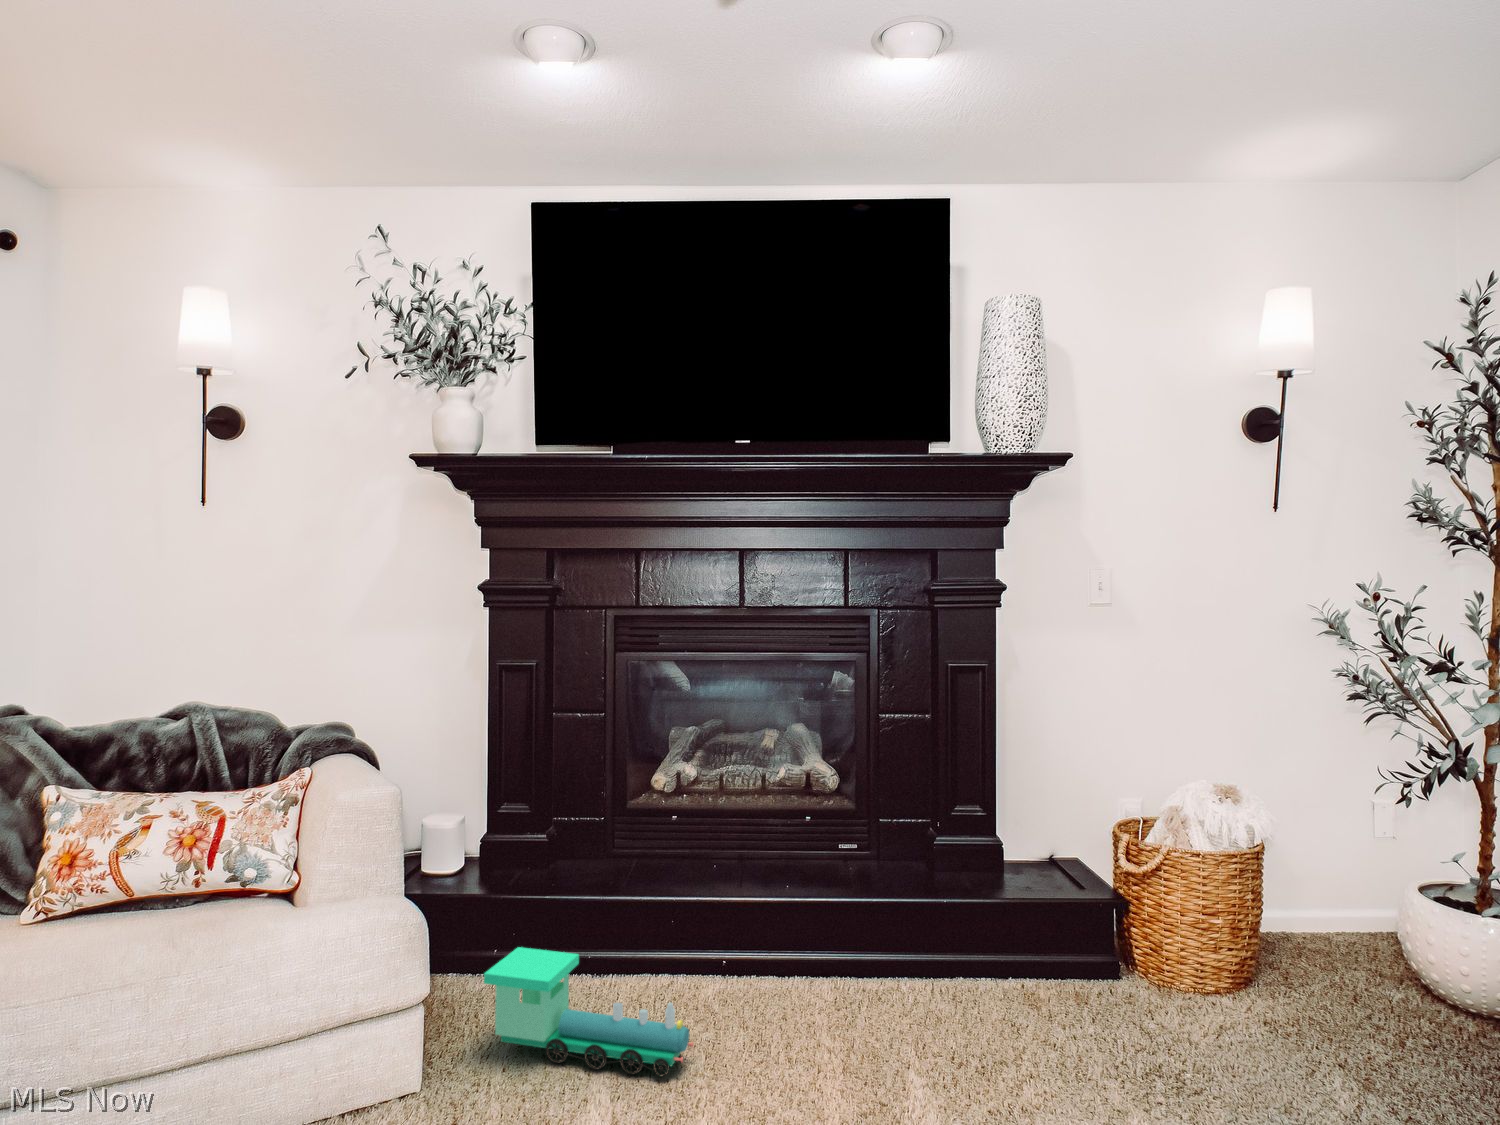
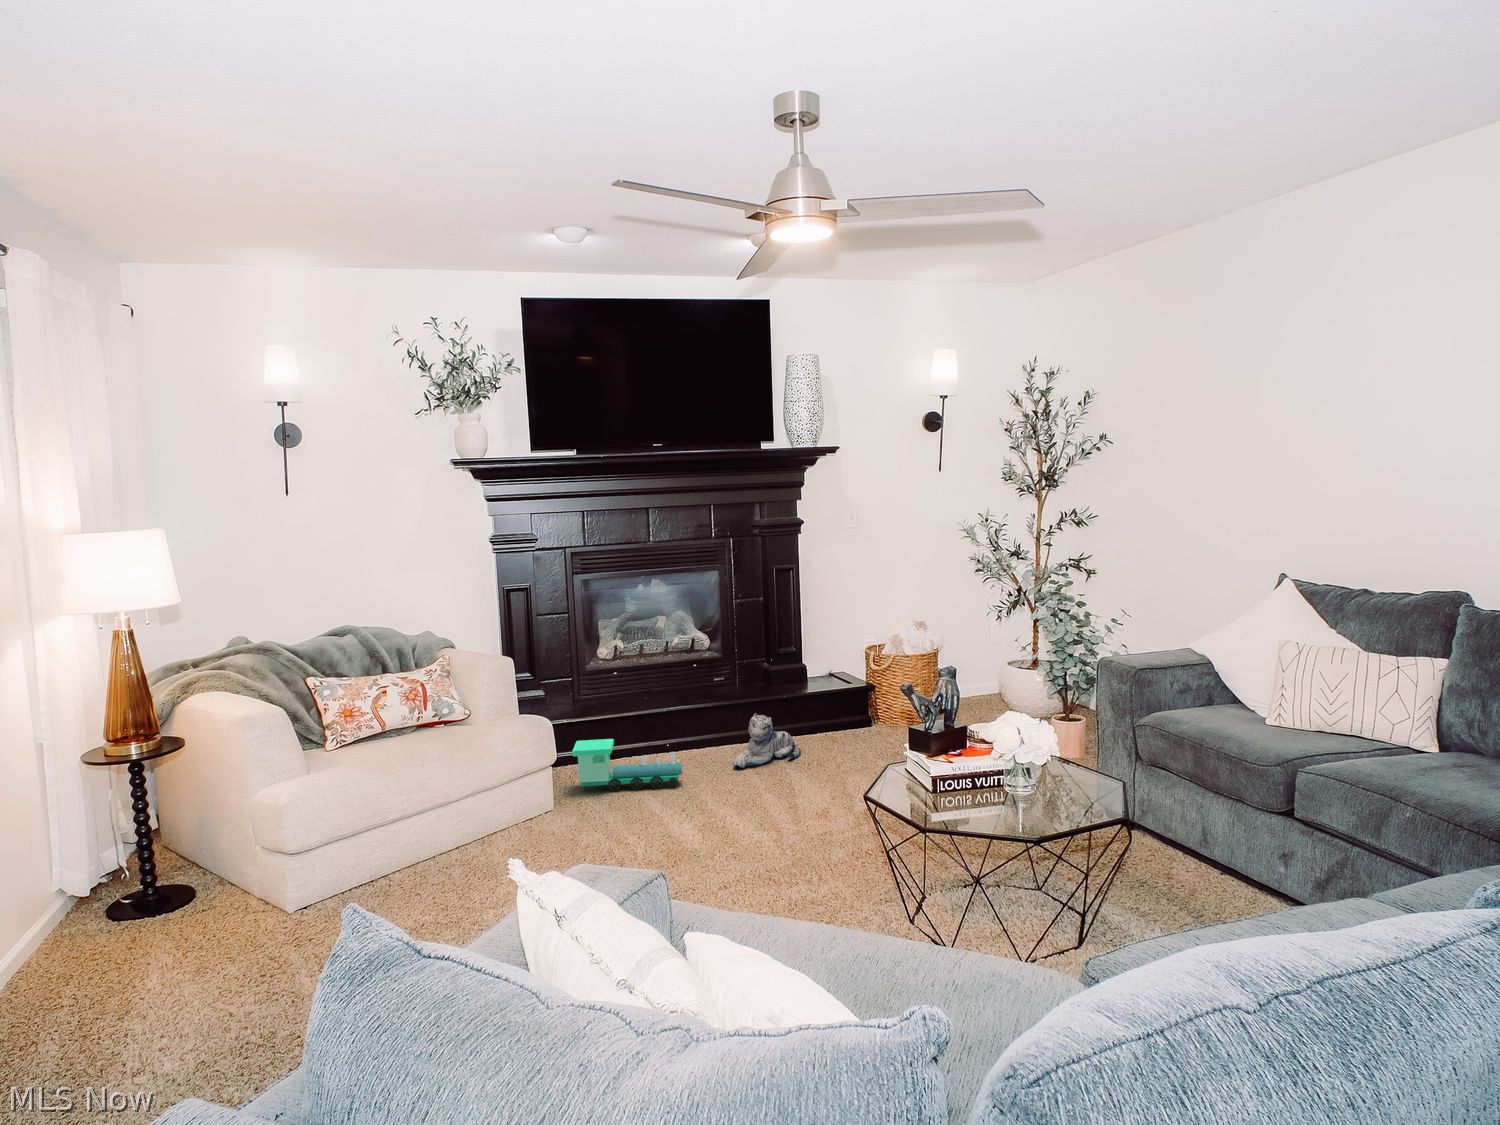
plush toy: none [803,939,954,1052] -> present [733,714,801,768]

